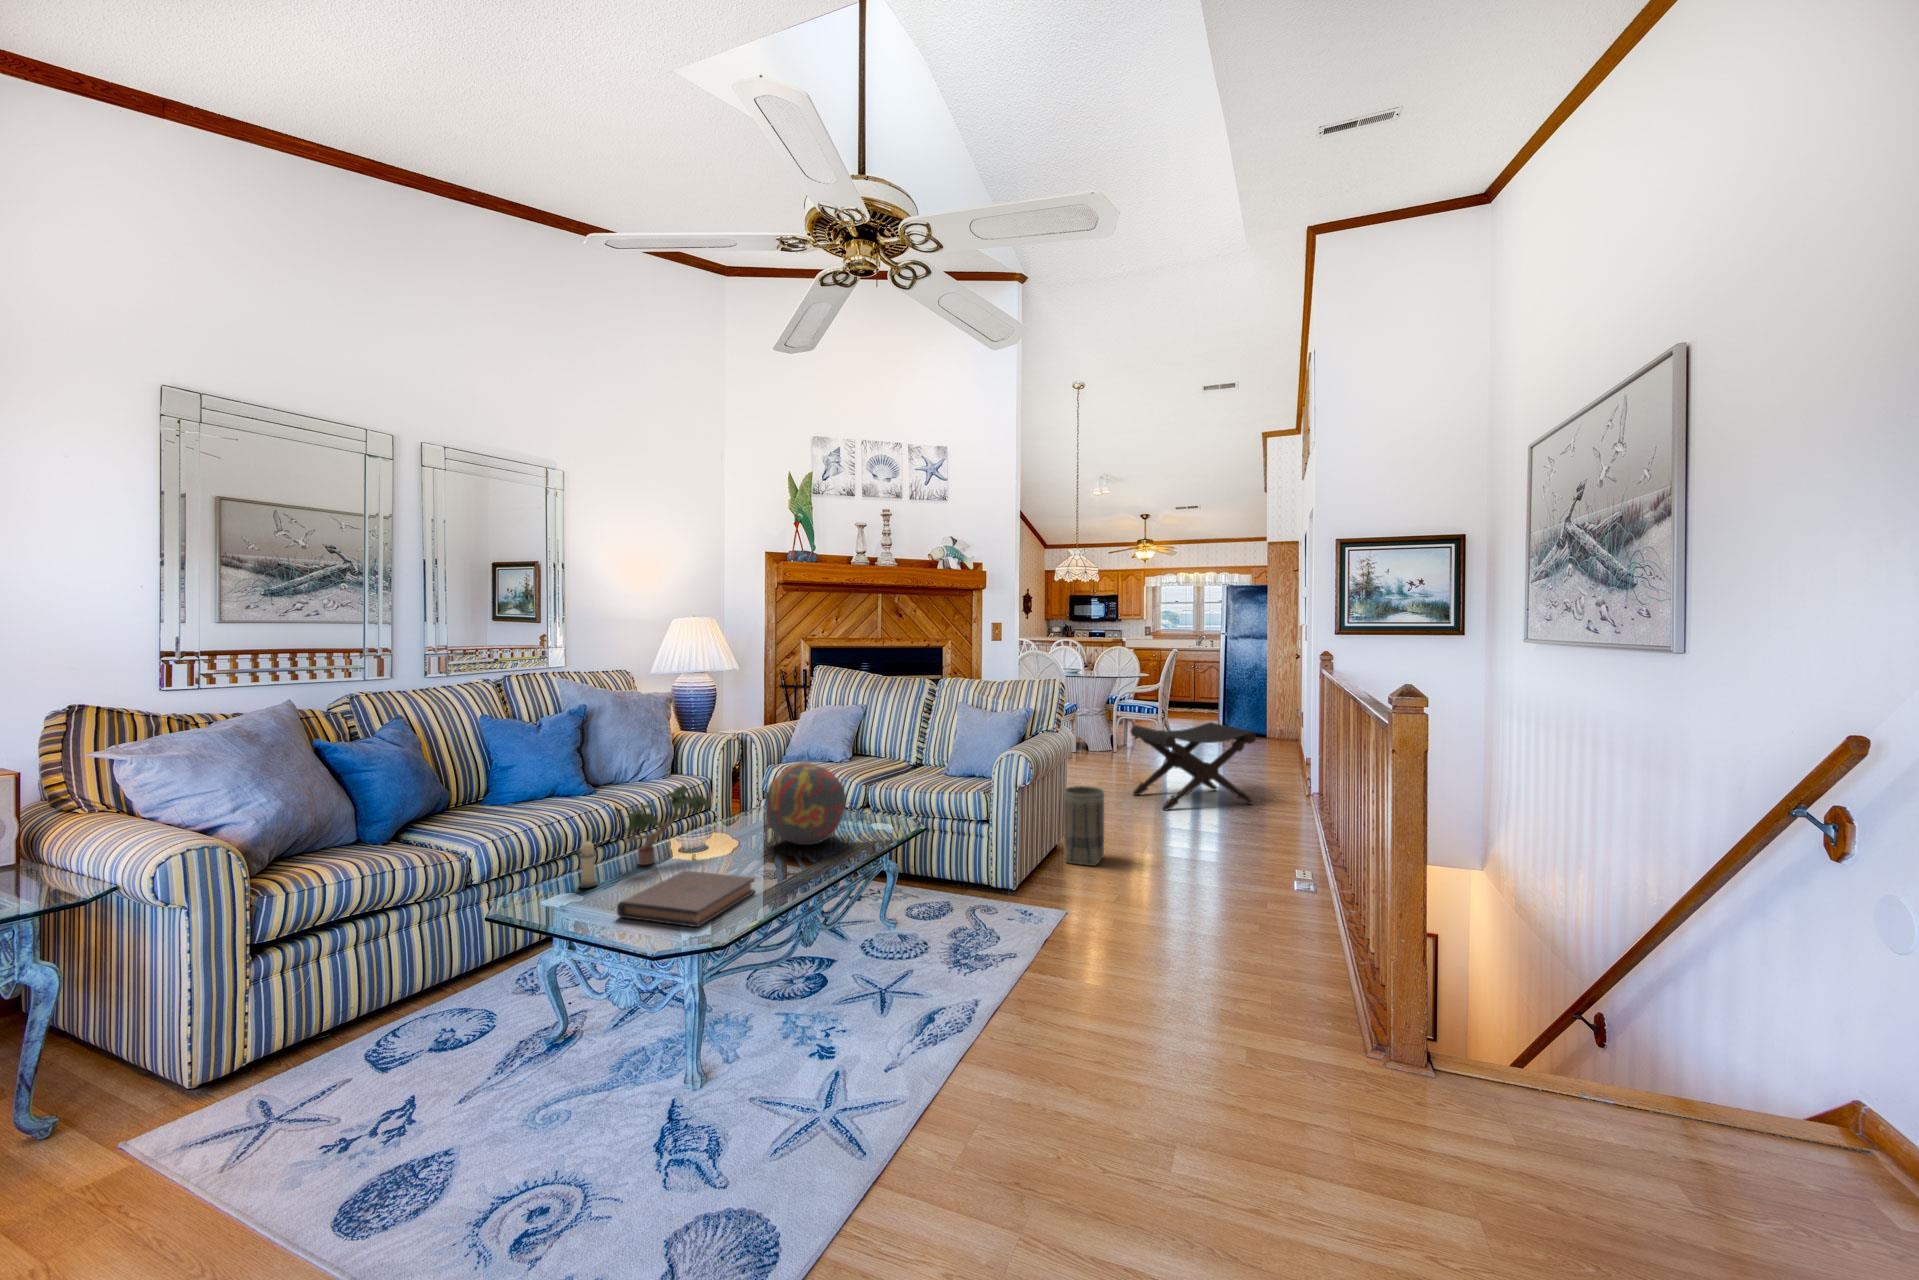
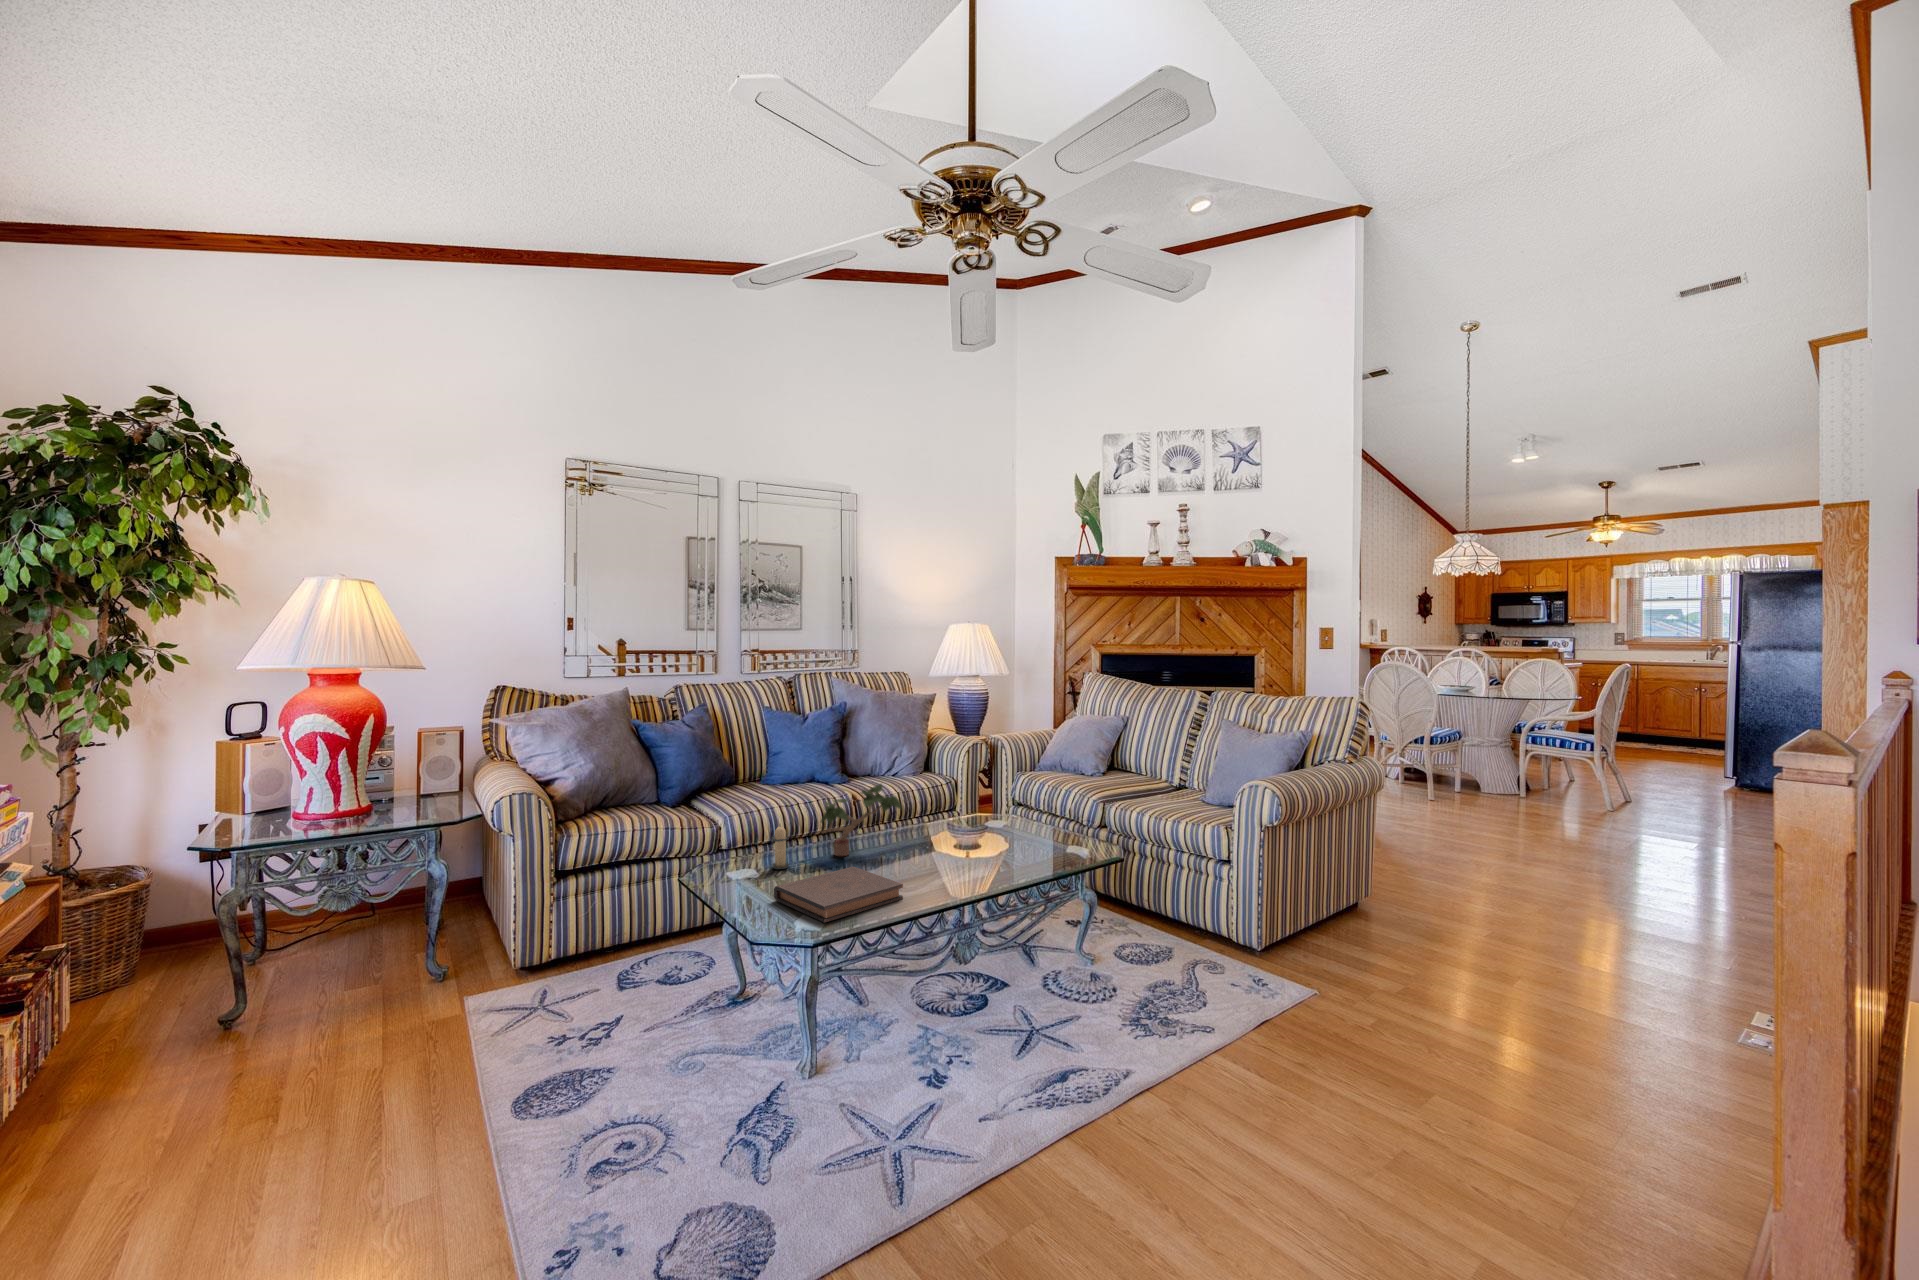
footstool: present [1131,722,1256,810] -> none [1511,767,1722,897]
decorative orb: present [766,763,846,845] -> none [953,773,1035,860]
basket: present [1064,786,1104,866] -> none [1353,836,1413,942]

